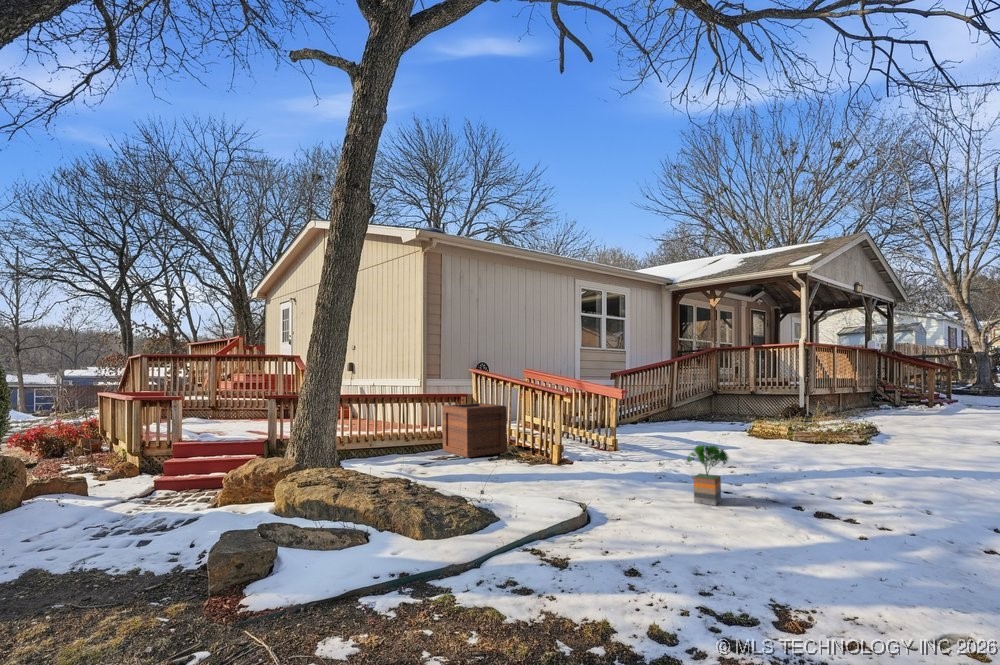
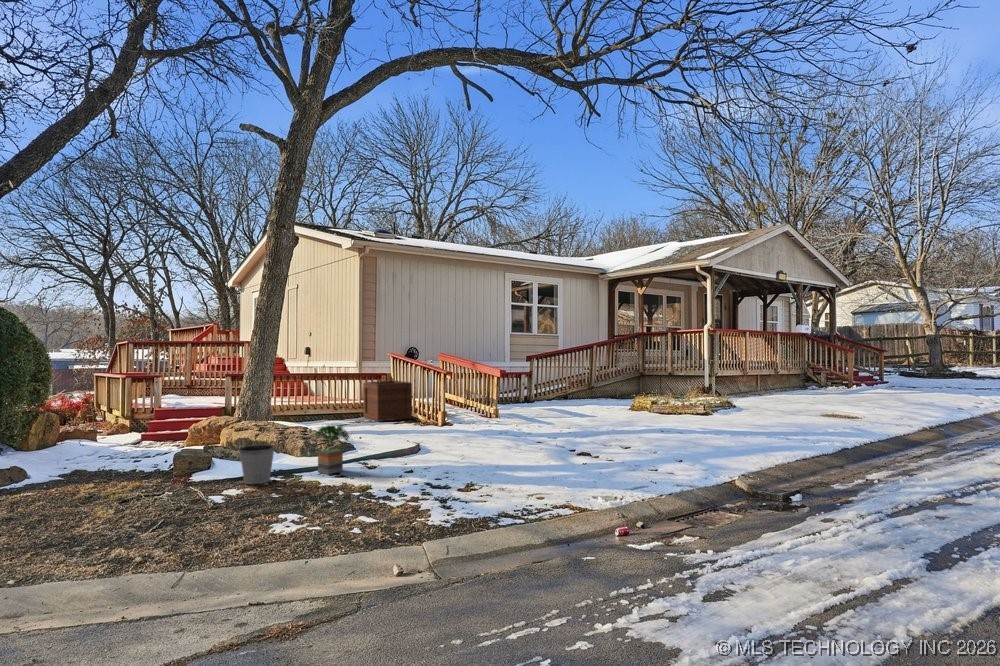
potted tree: present [687,445,728,505] -> present [315,425,350,474]
bucket: none [323,521,387,600] -> present [239,444,275,484]

